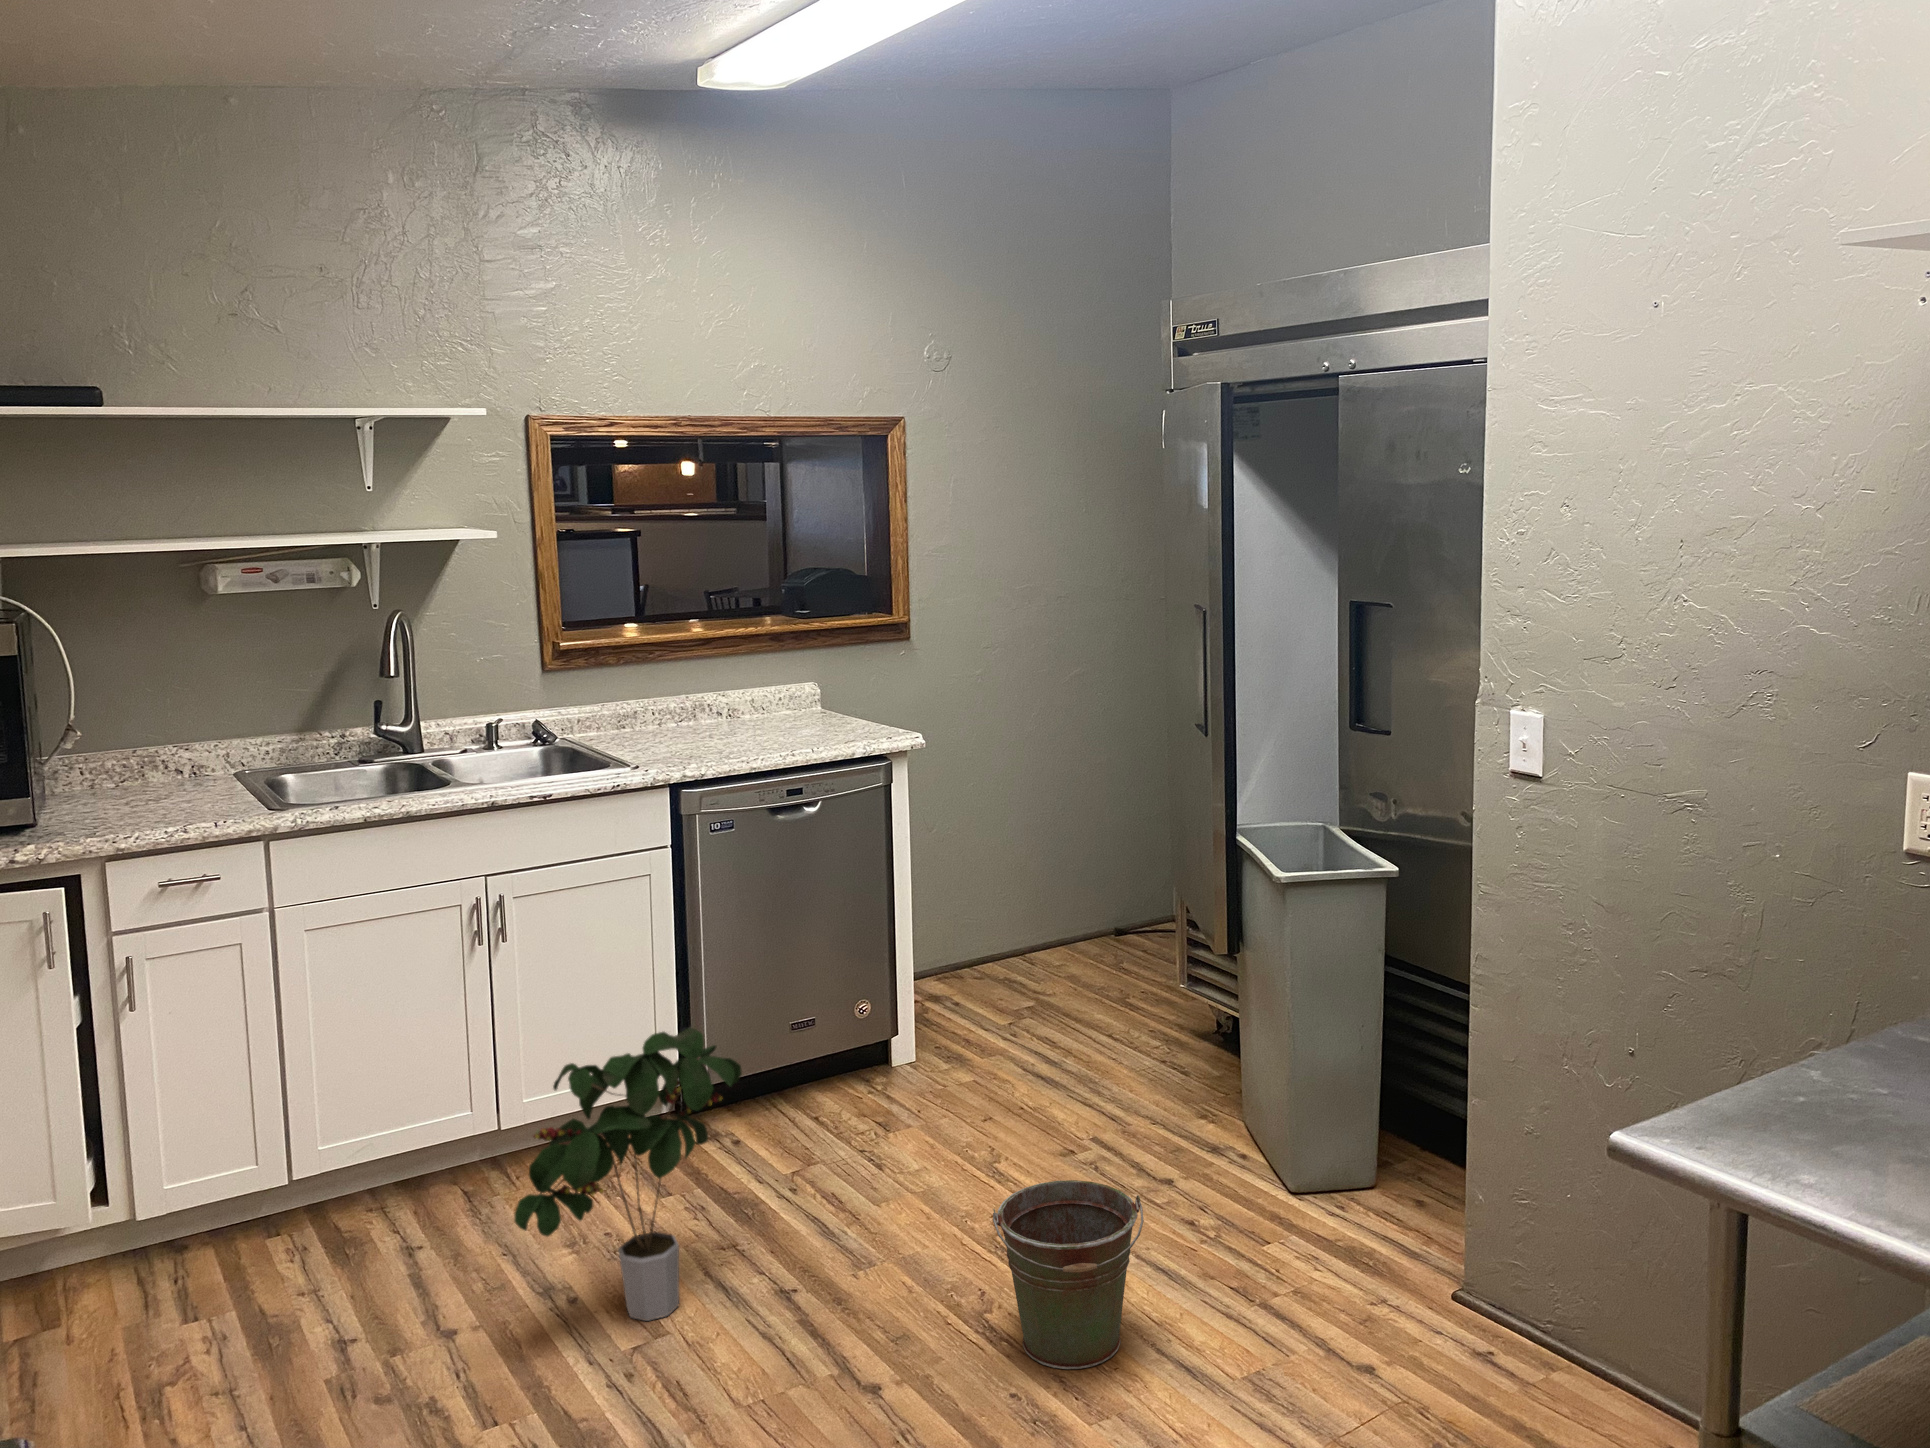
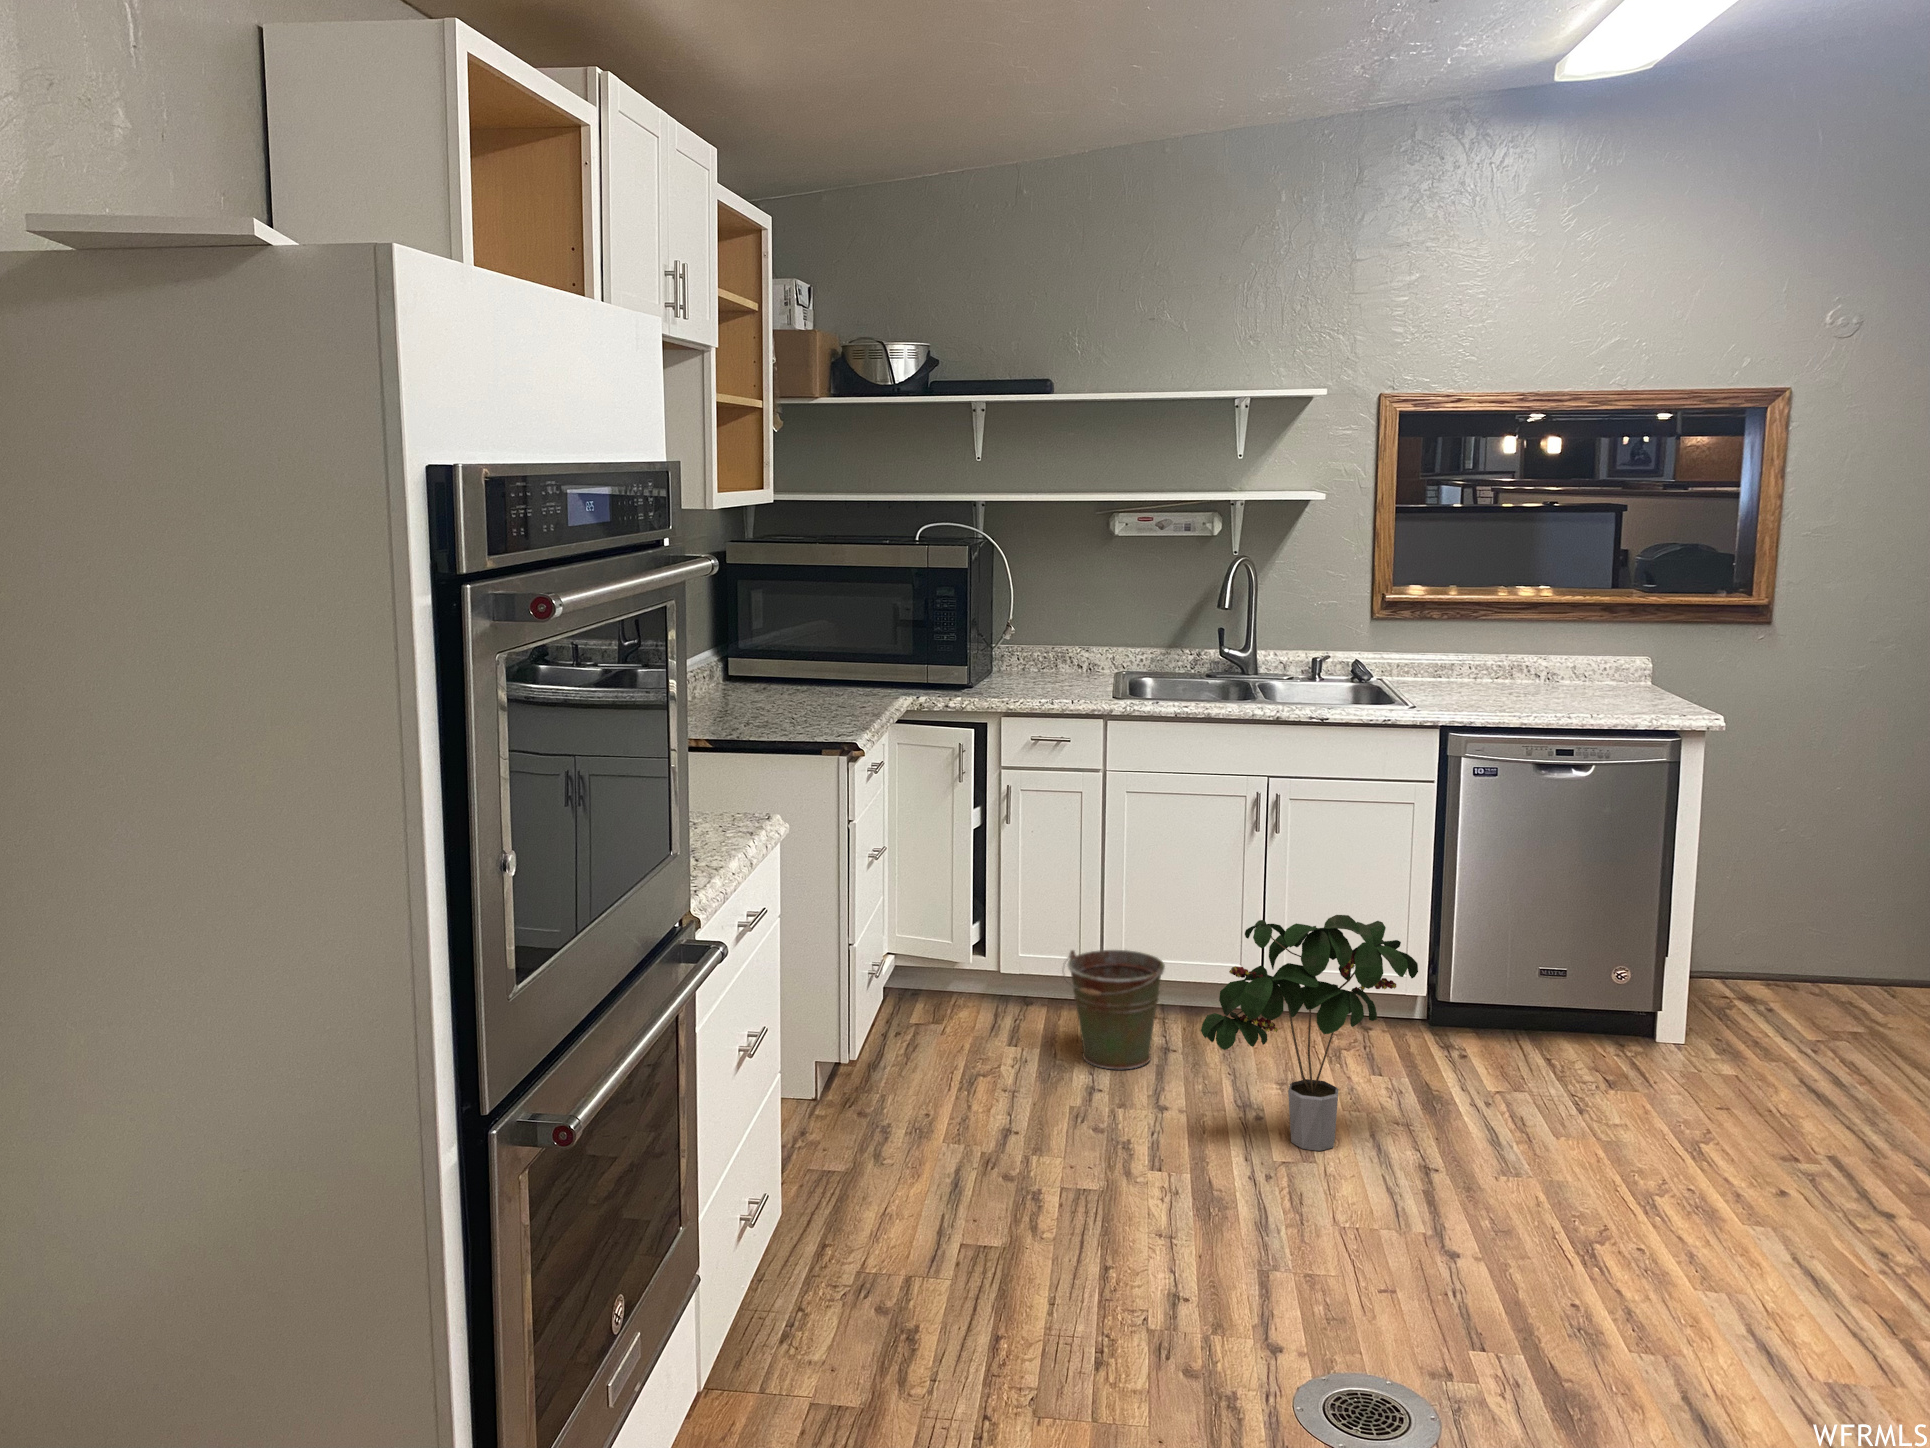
bucket: present [993,1180,1144,1369] -> present [1067,950,1165,1069]

